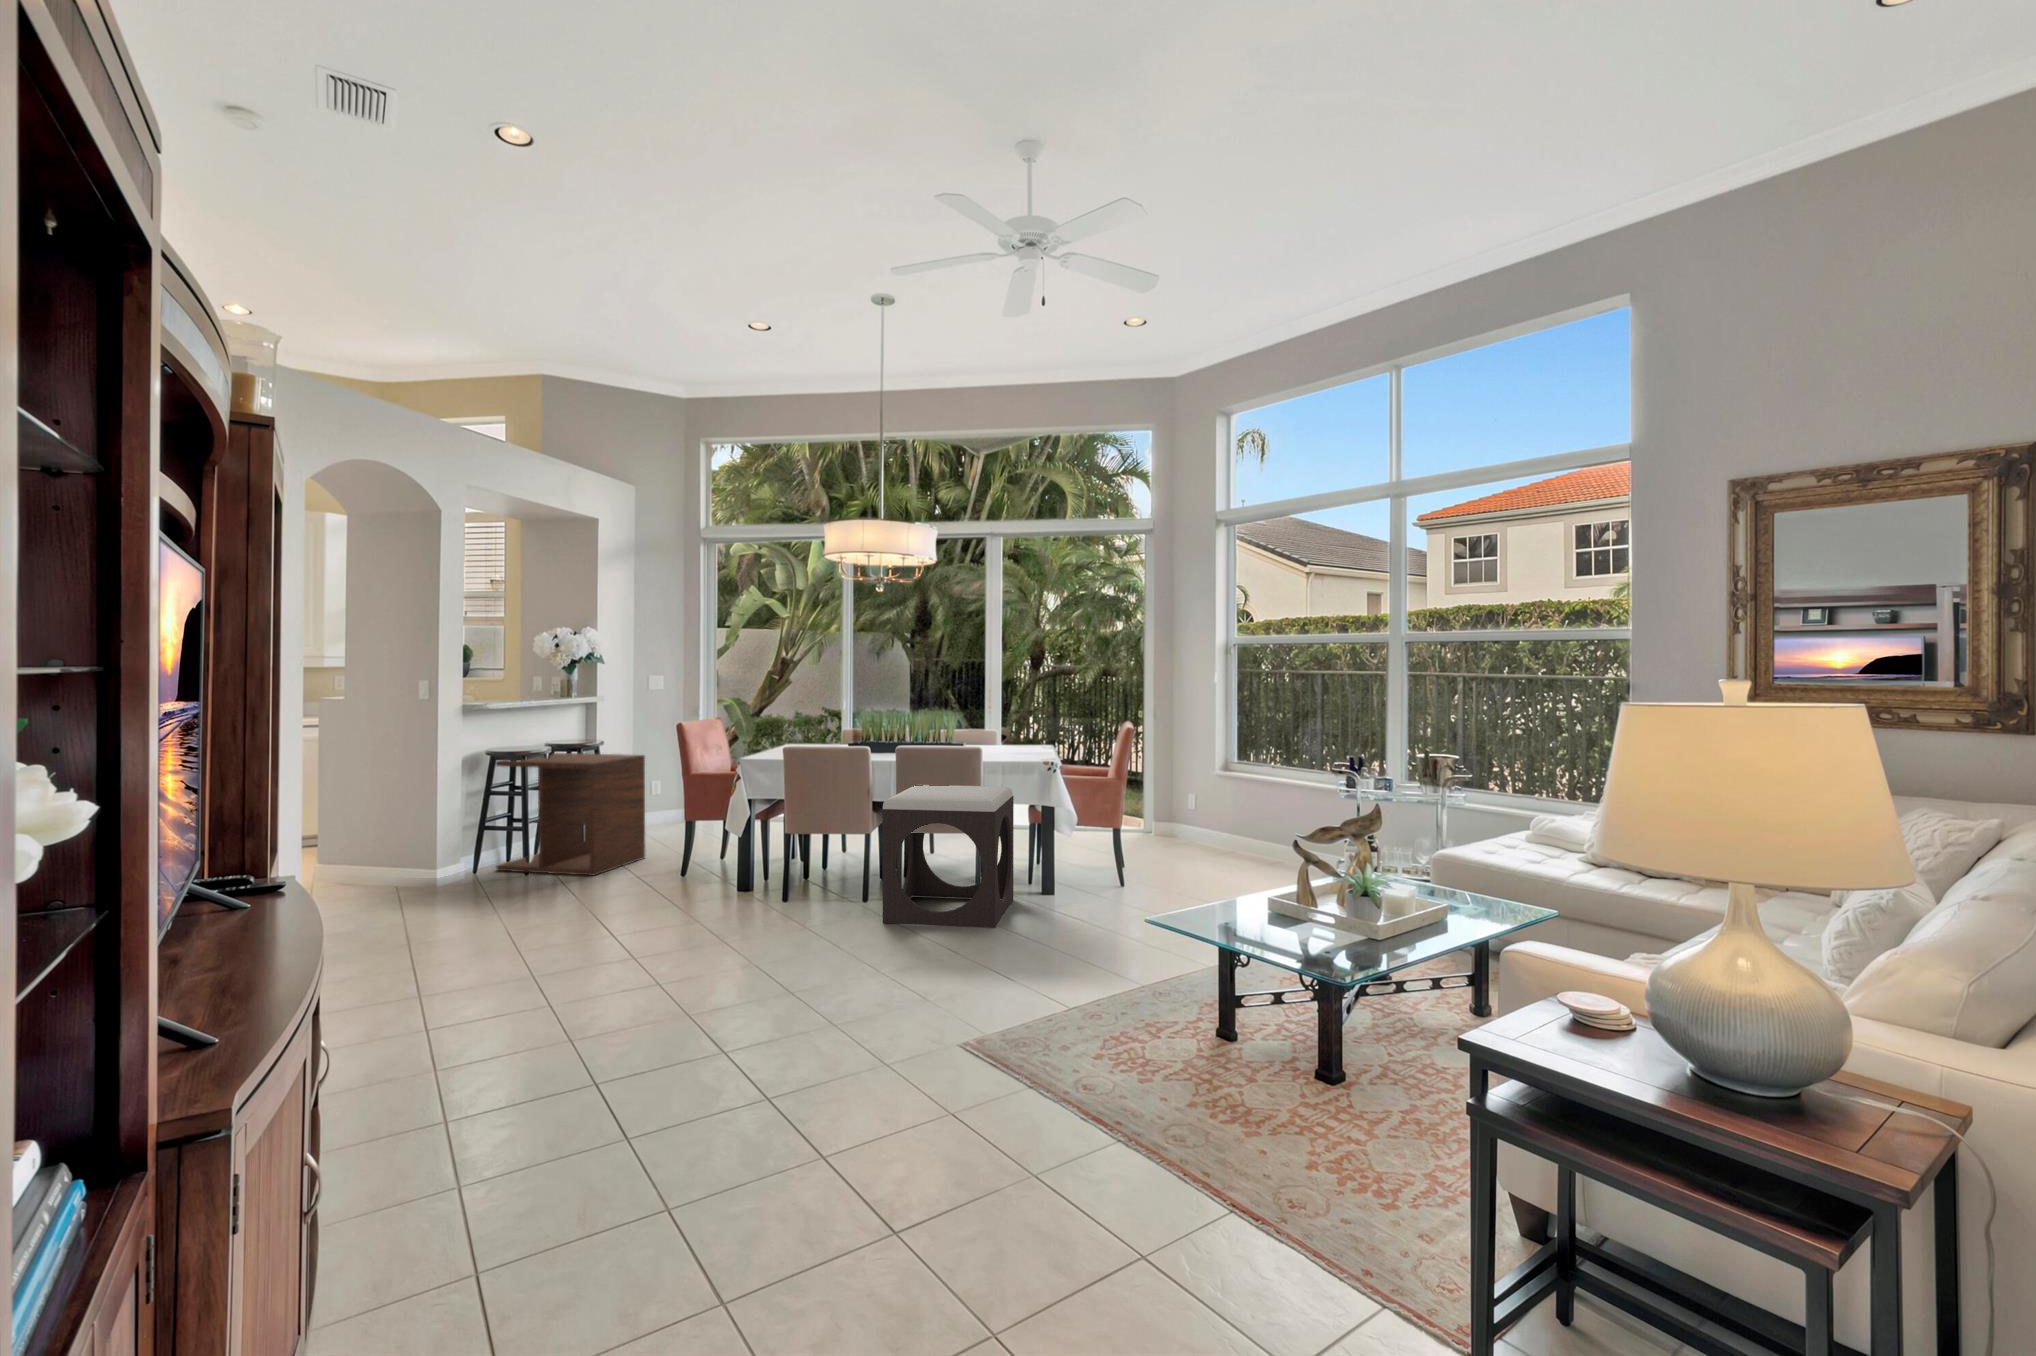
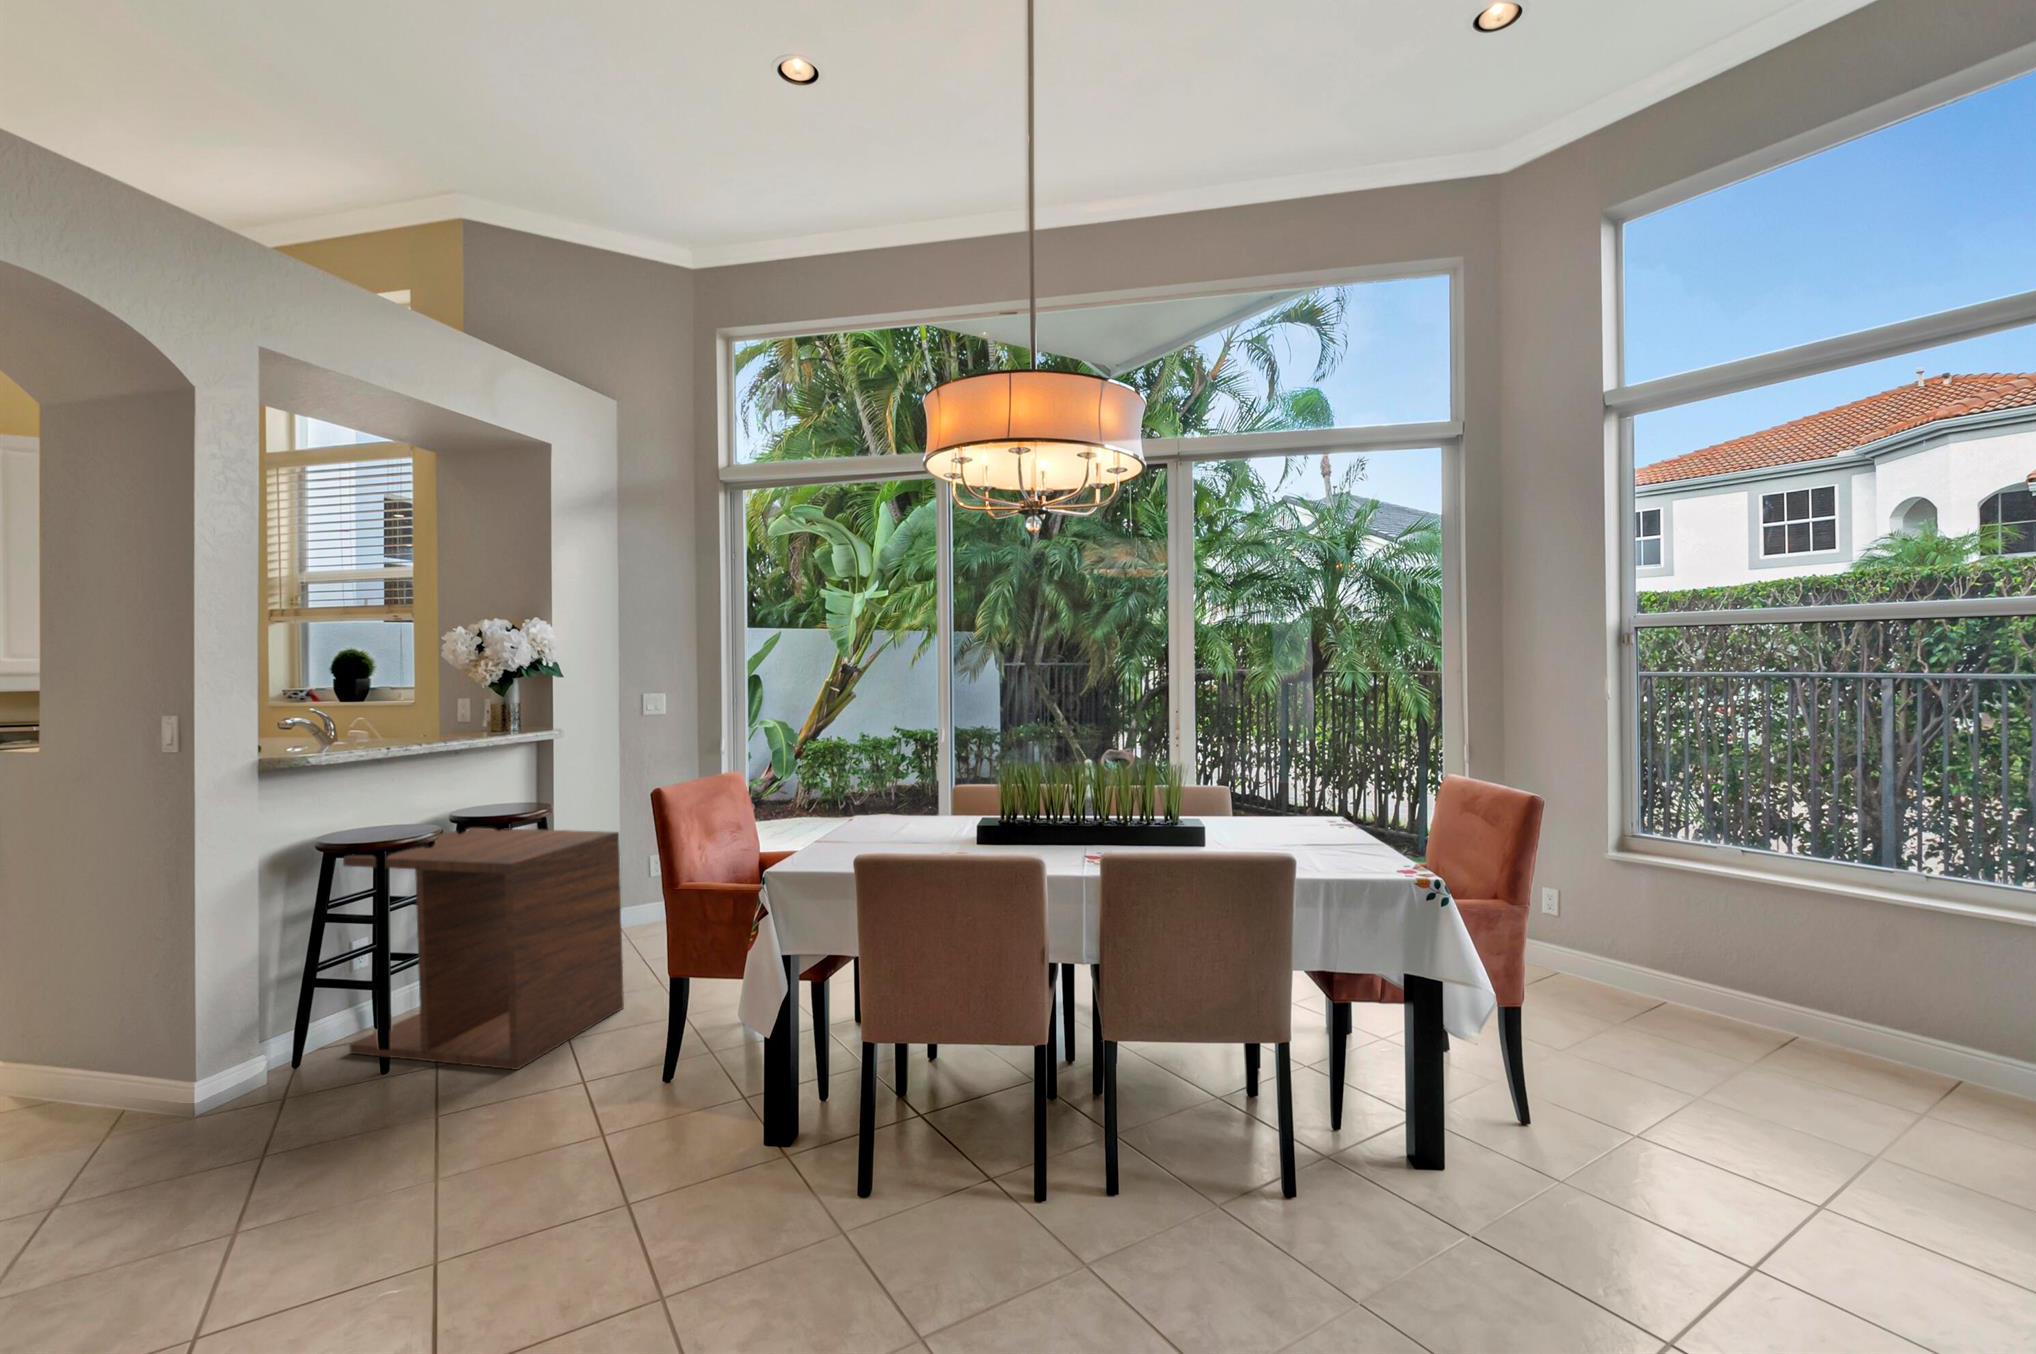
footstool: present [882,785,1014,928] -> none [1125,923,1418,1322]

